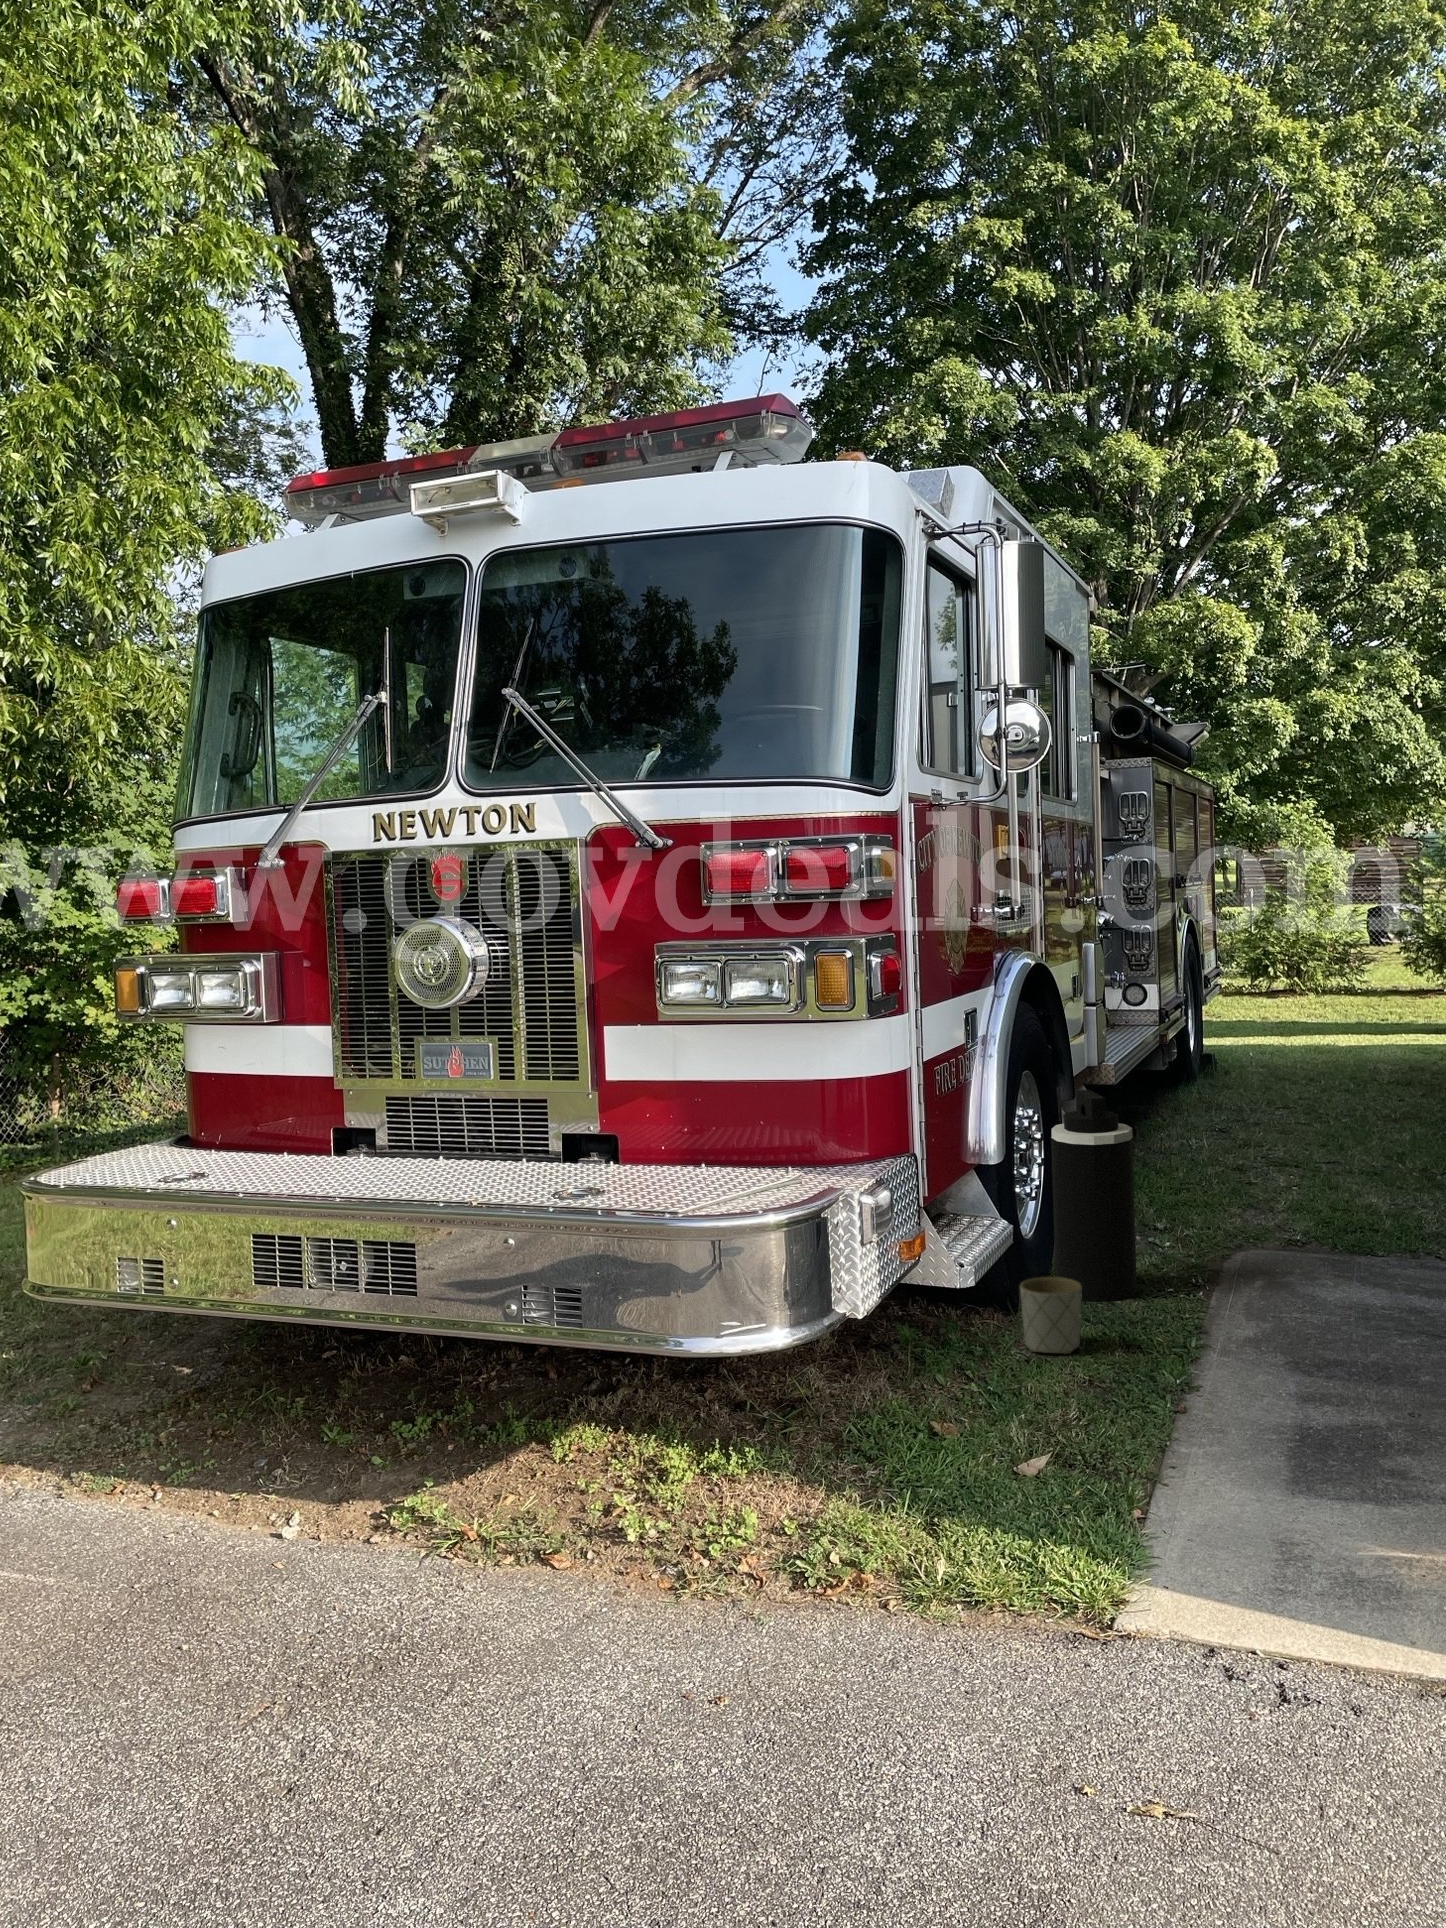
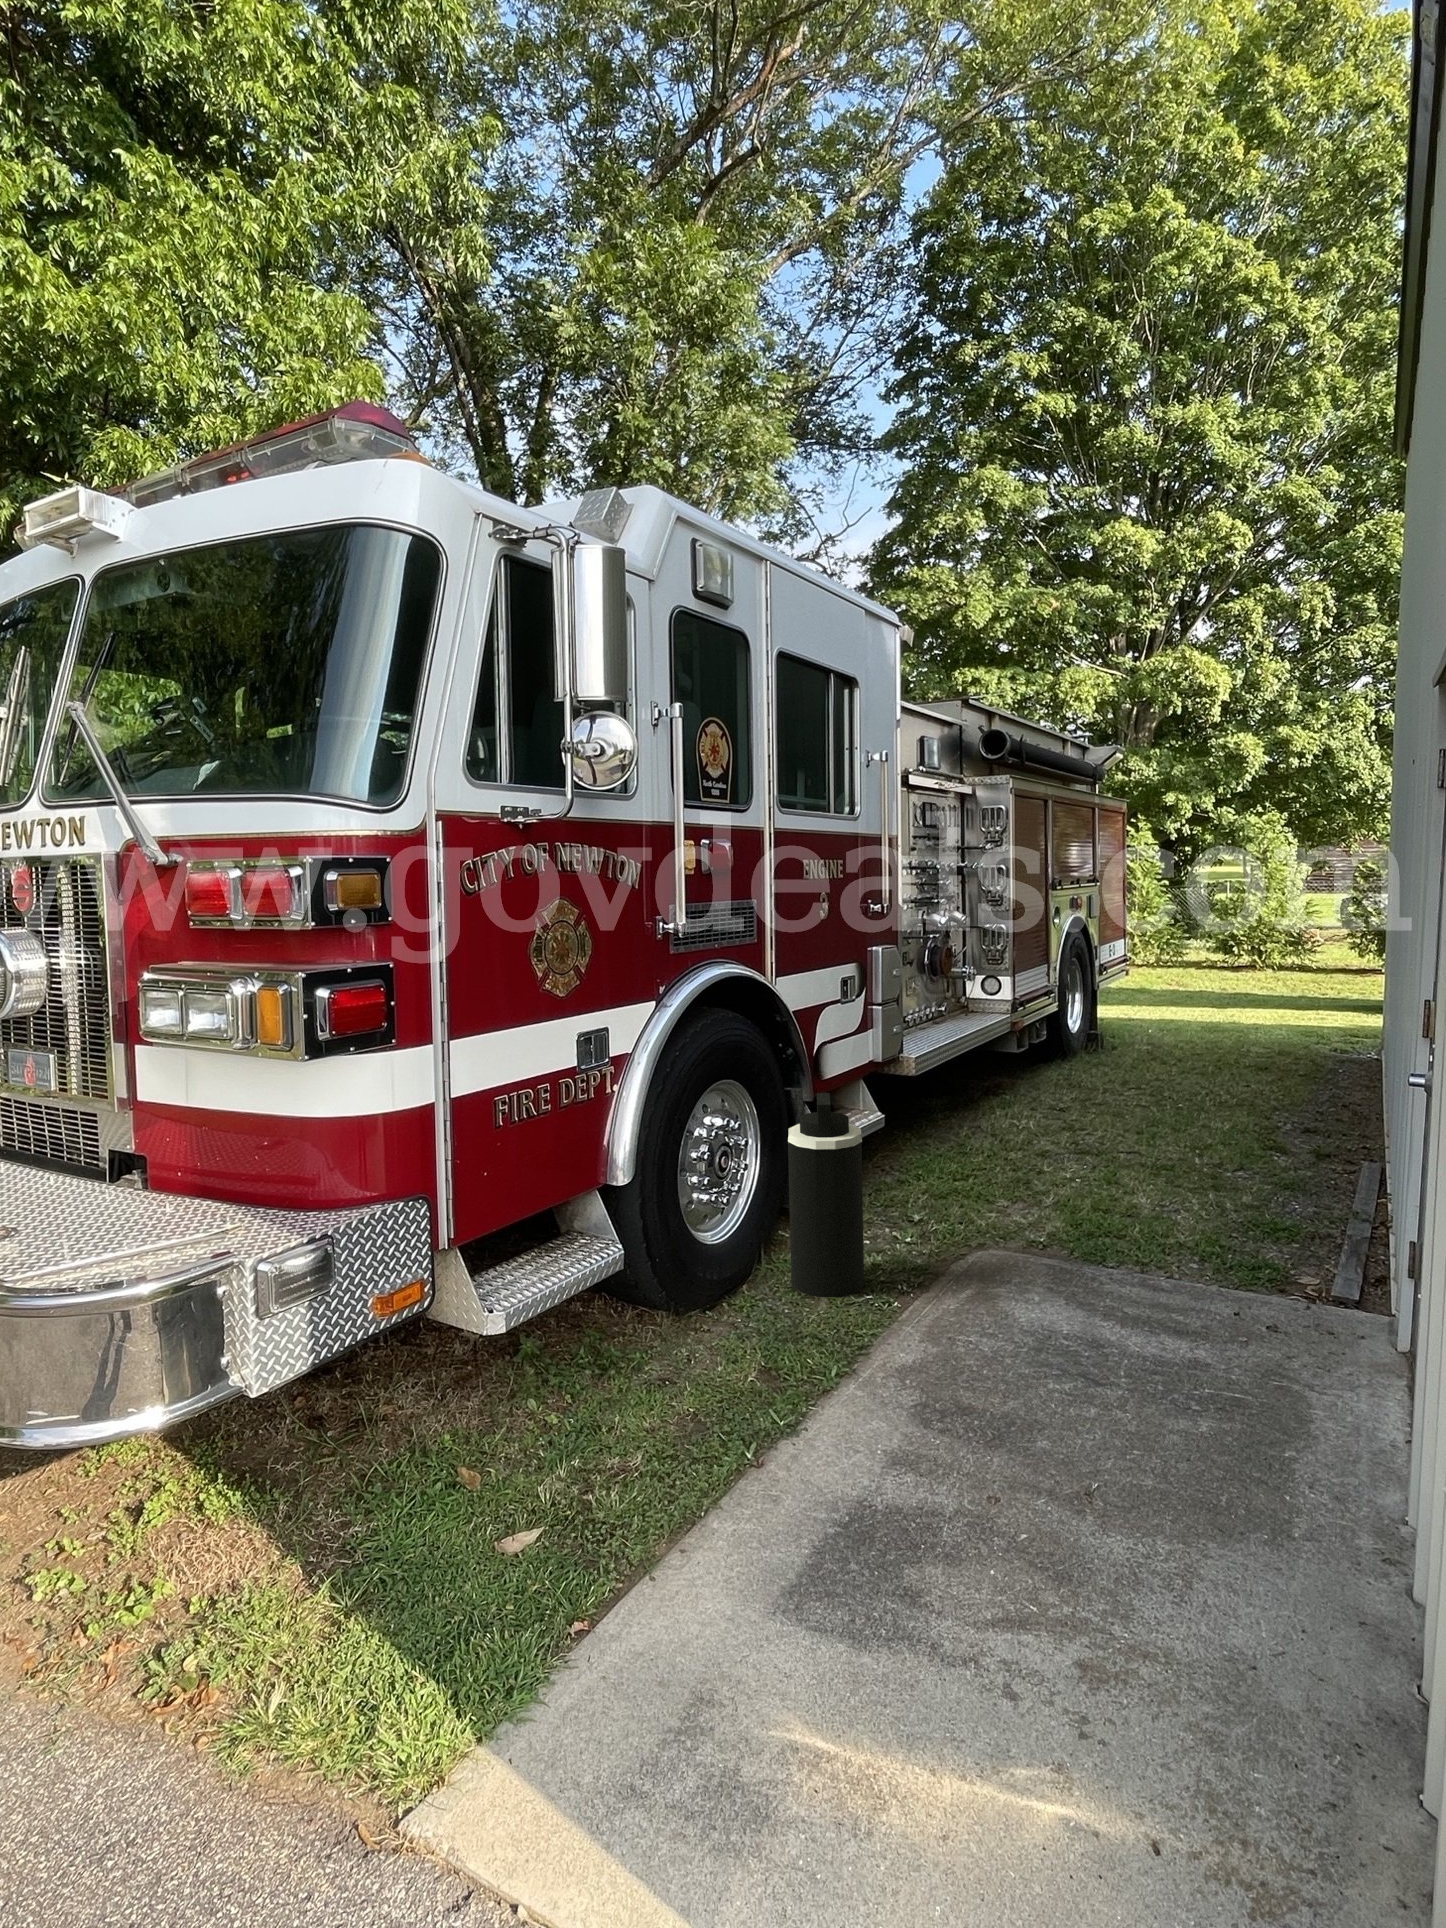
planter: present [1020,1277,1081,1354] -> none [698,1282,756,1363]

